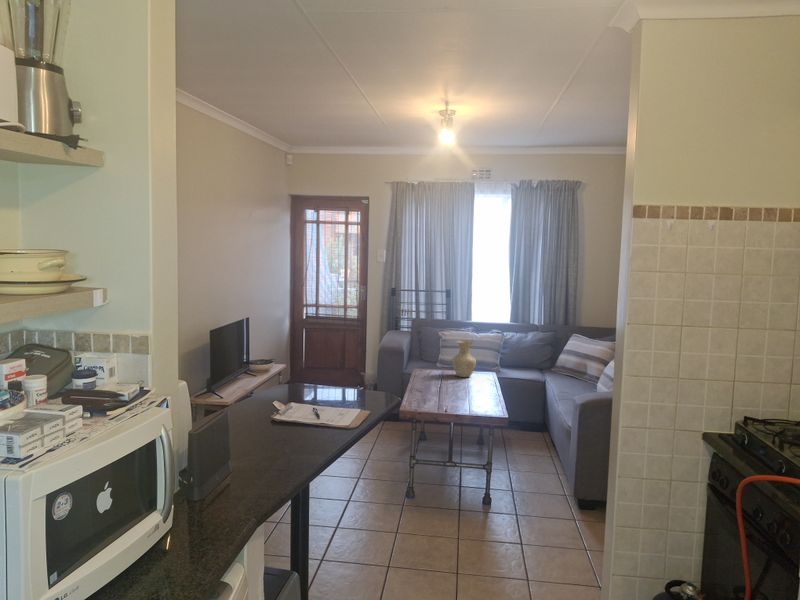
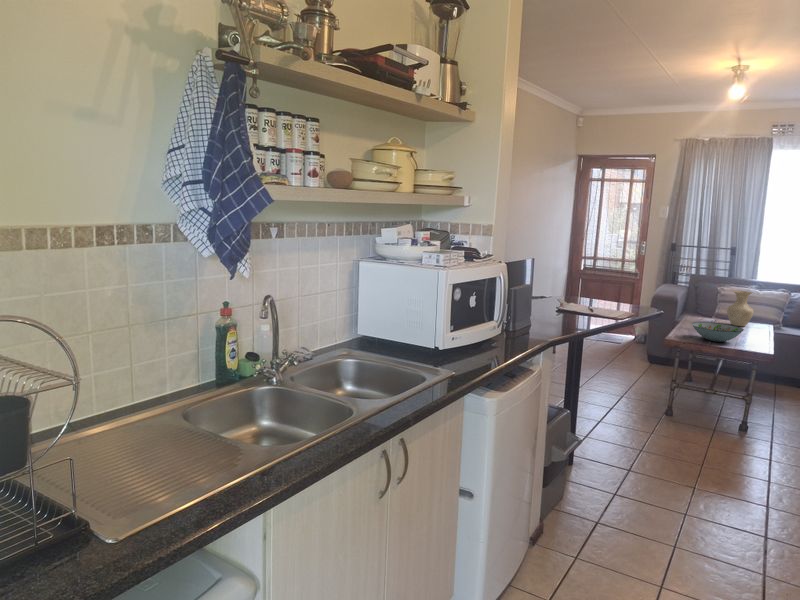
decorative bowl: none [425,384,475,408] -> present [692,322,744,342]

